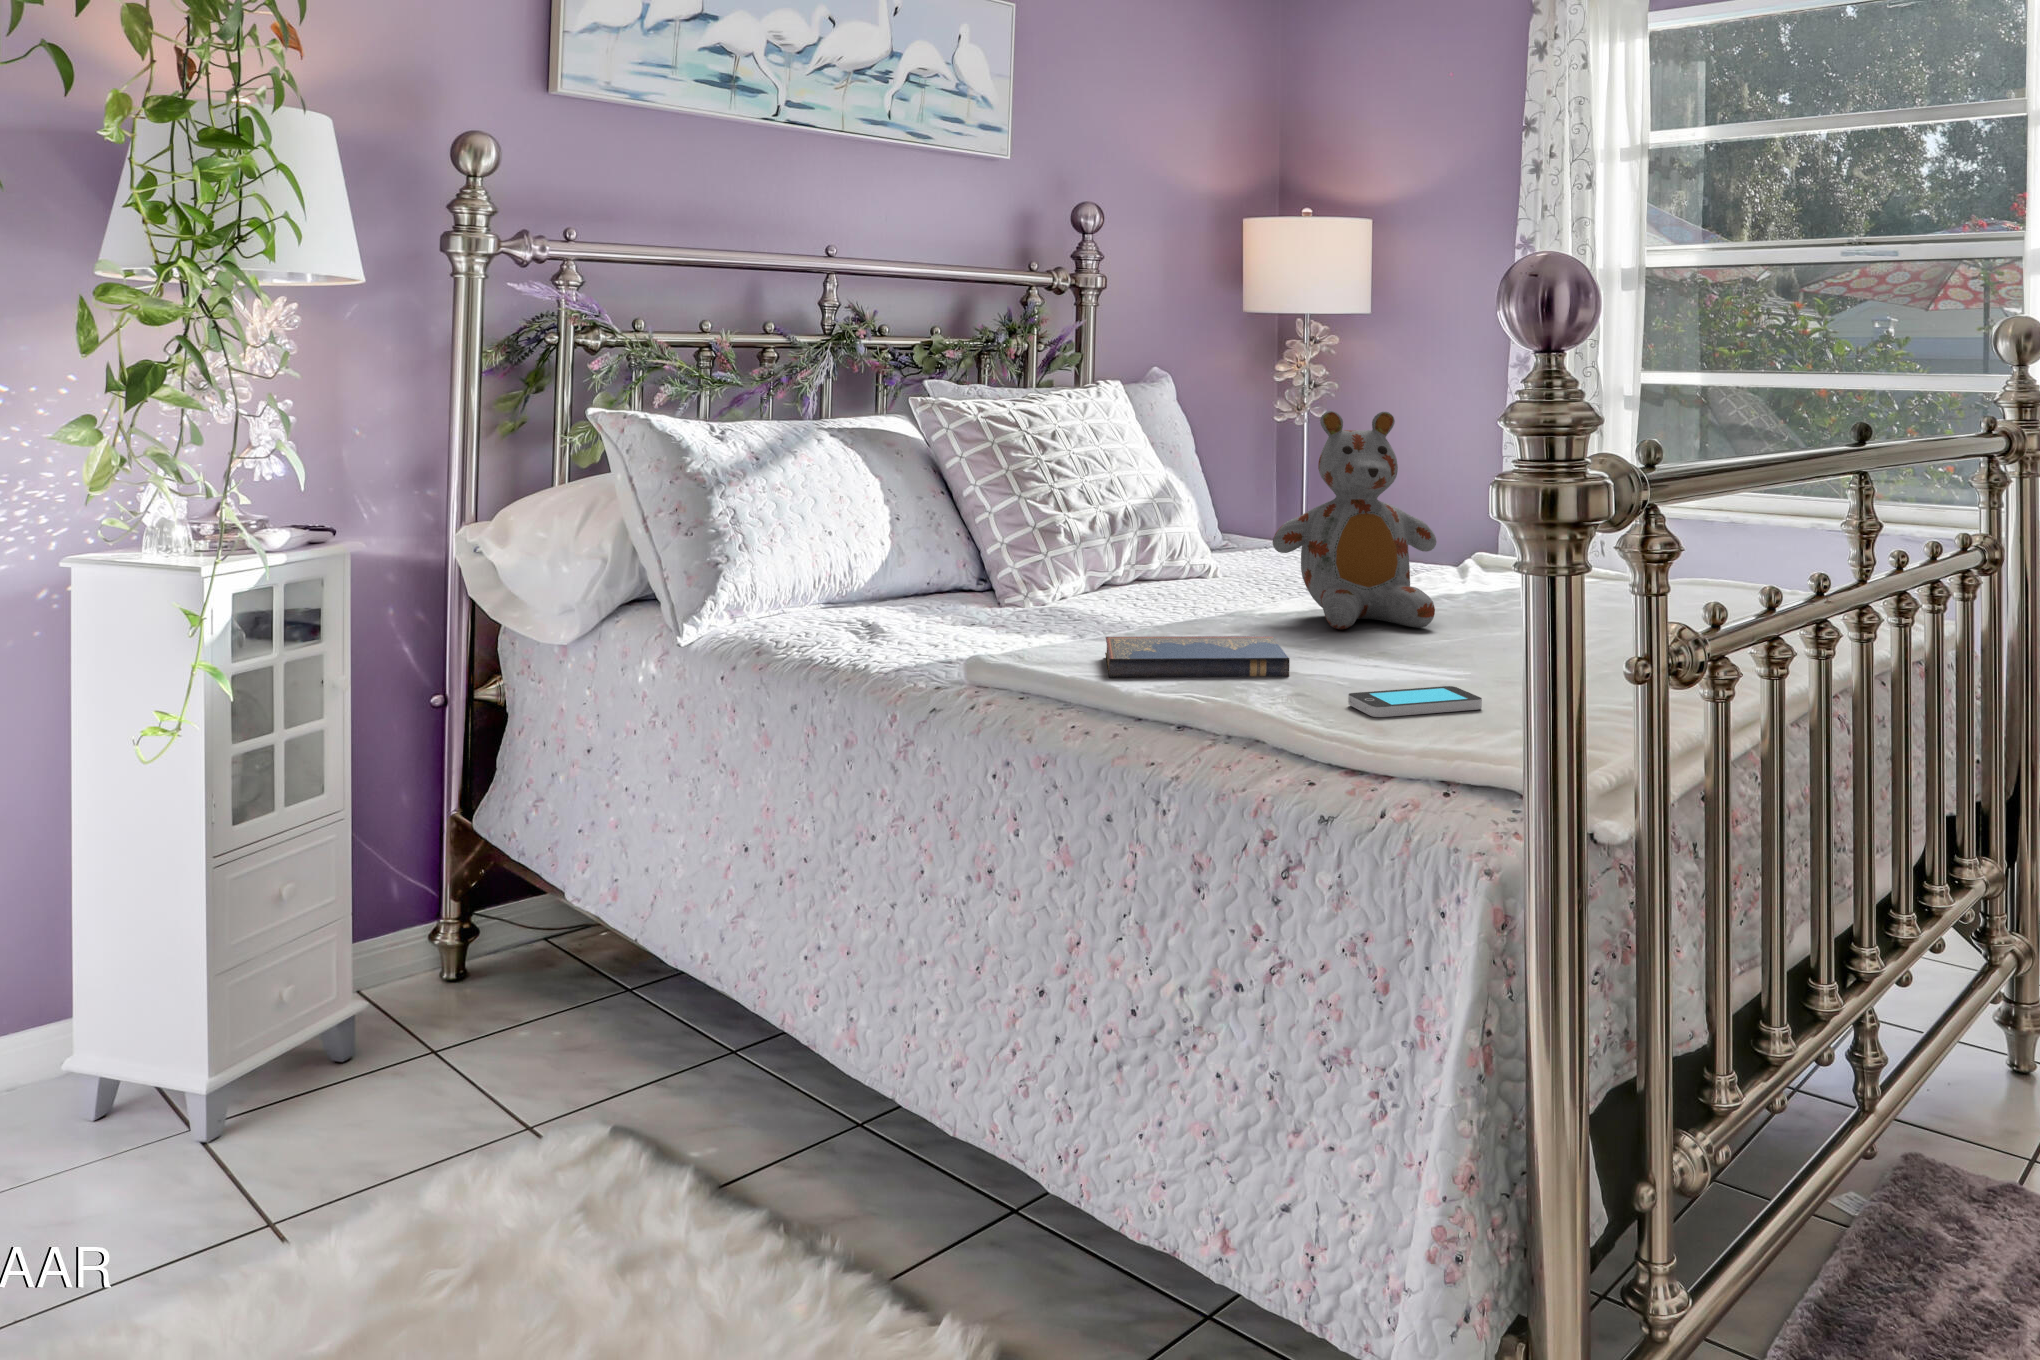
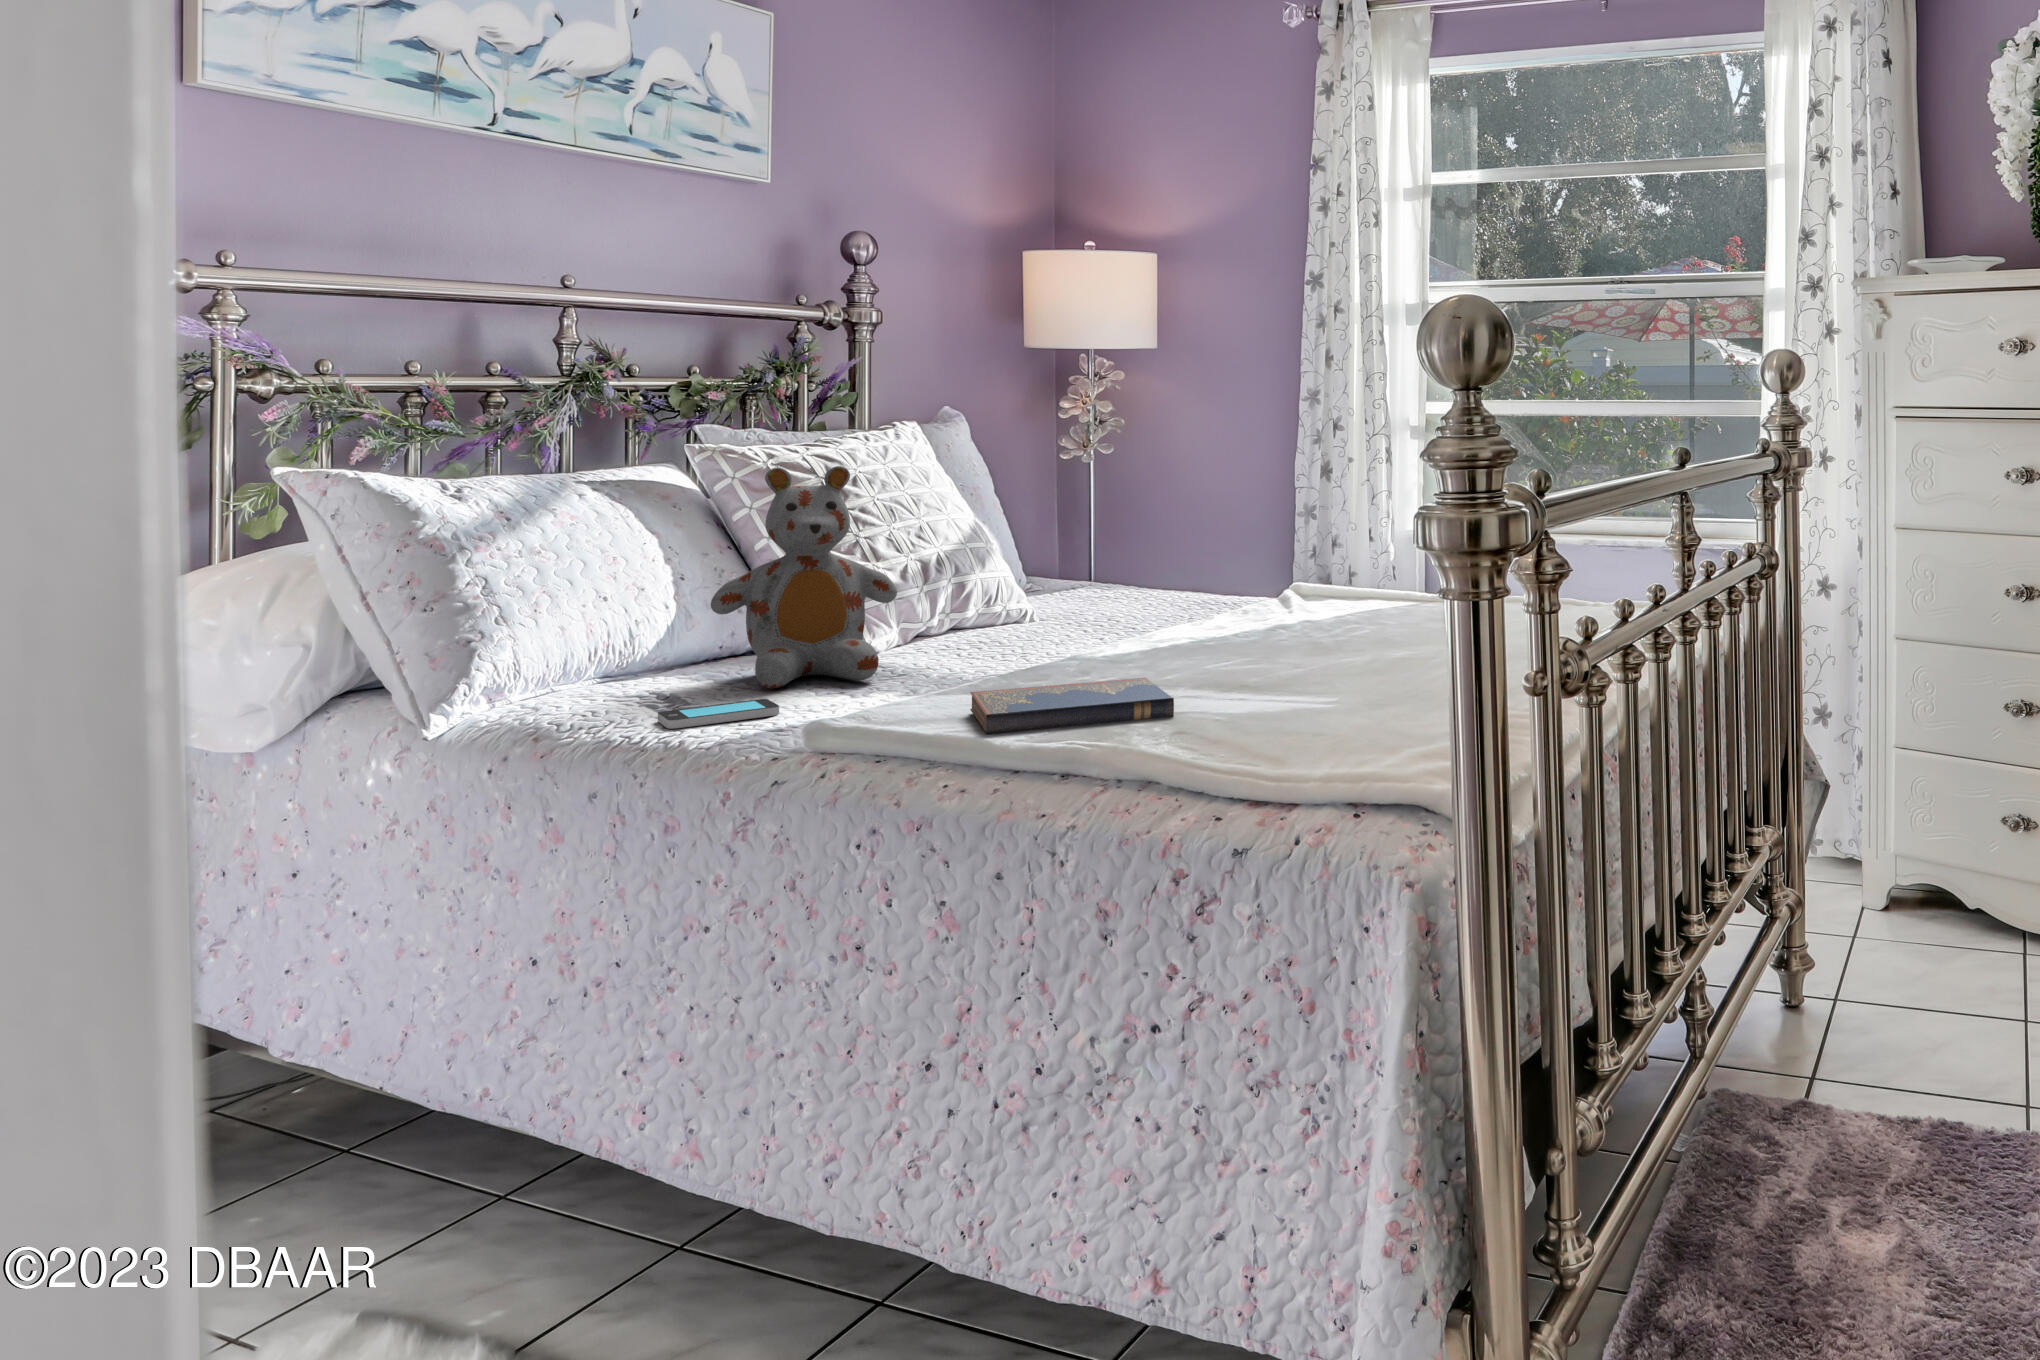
stuffed bear: present [1273,411,1436,629] -> present [710,466,897,689]
smartphone: present [1348,686,1482,717] -> present [658,699,779,729]

